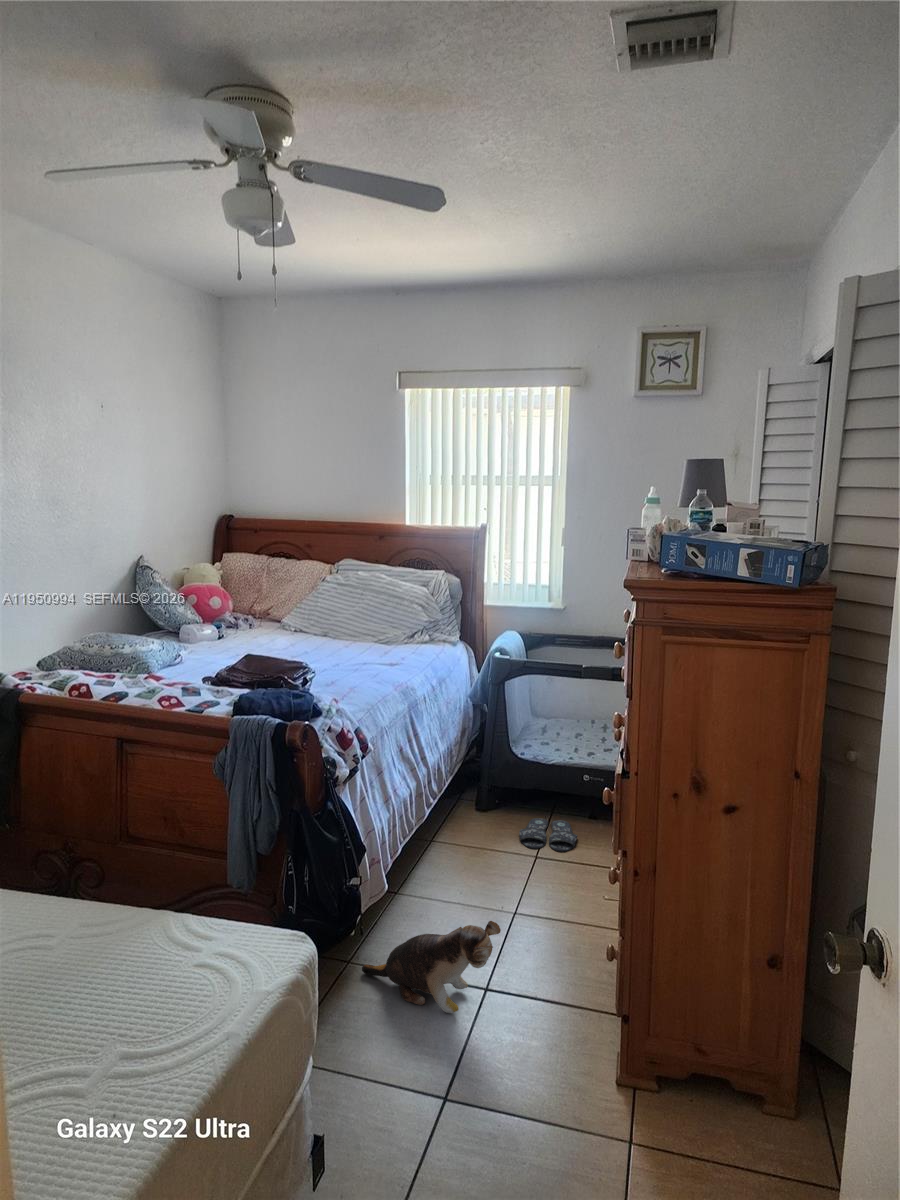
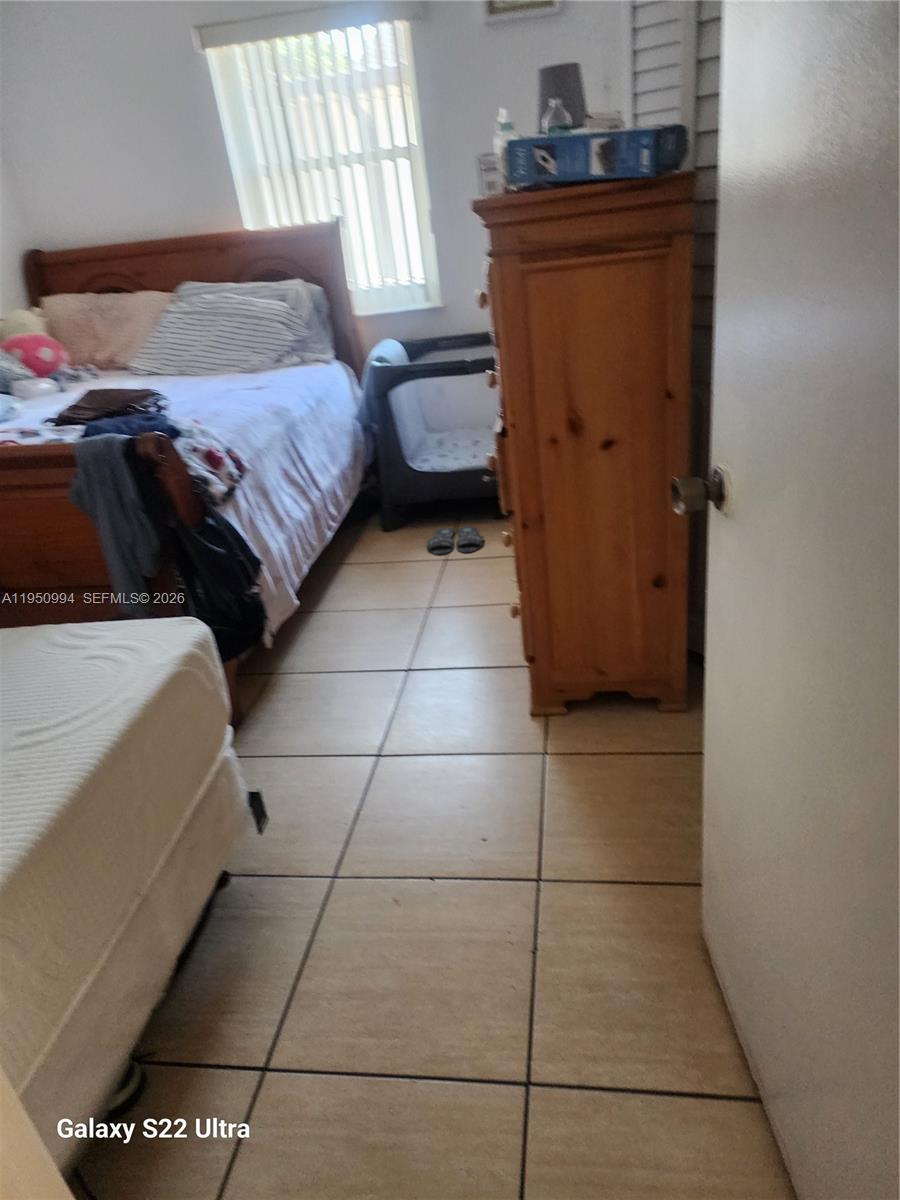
plush toy: present [362,921,501,1013] -> none [285,609,410,697]

